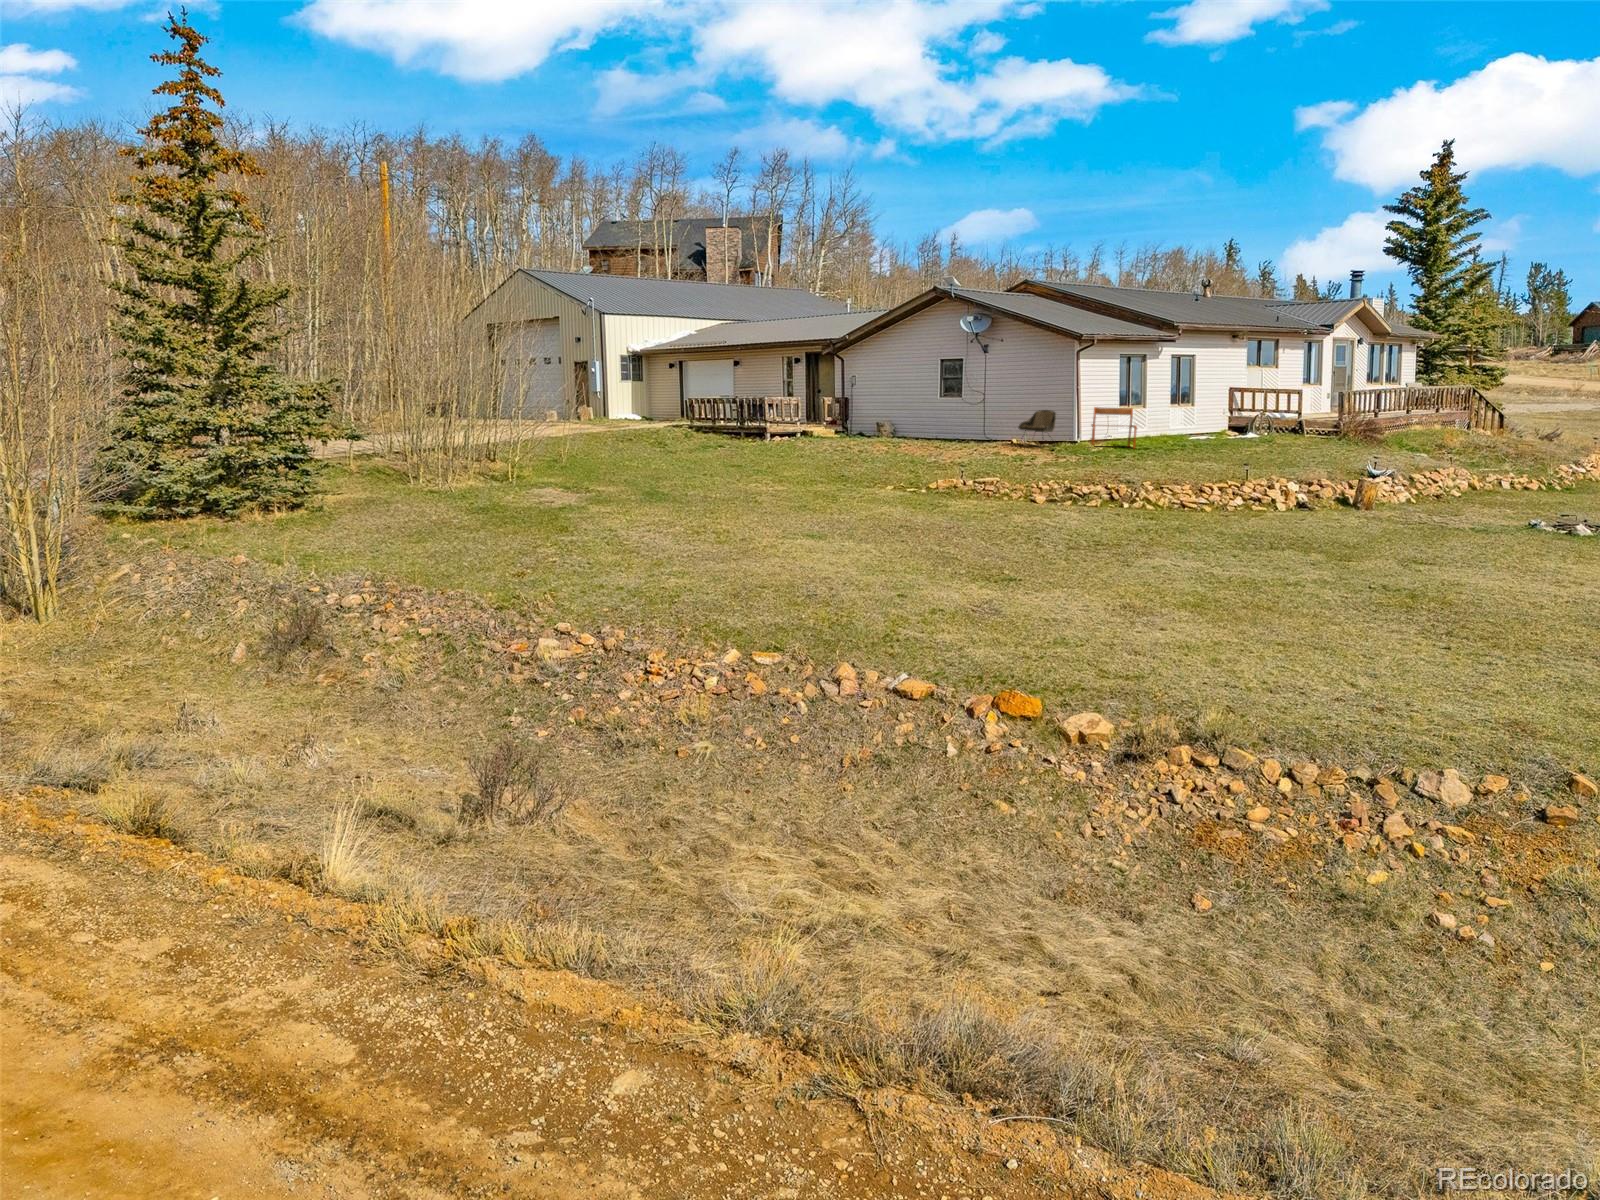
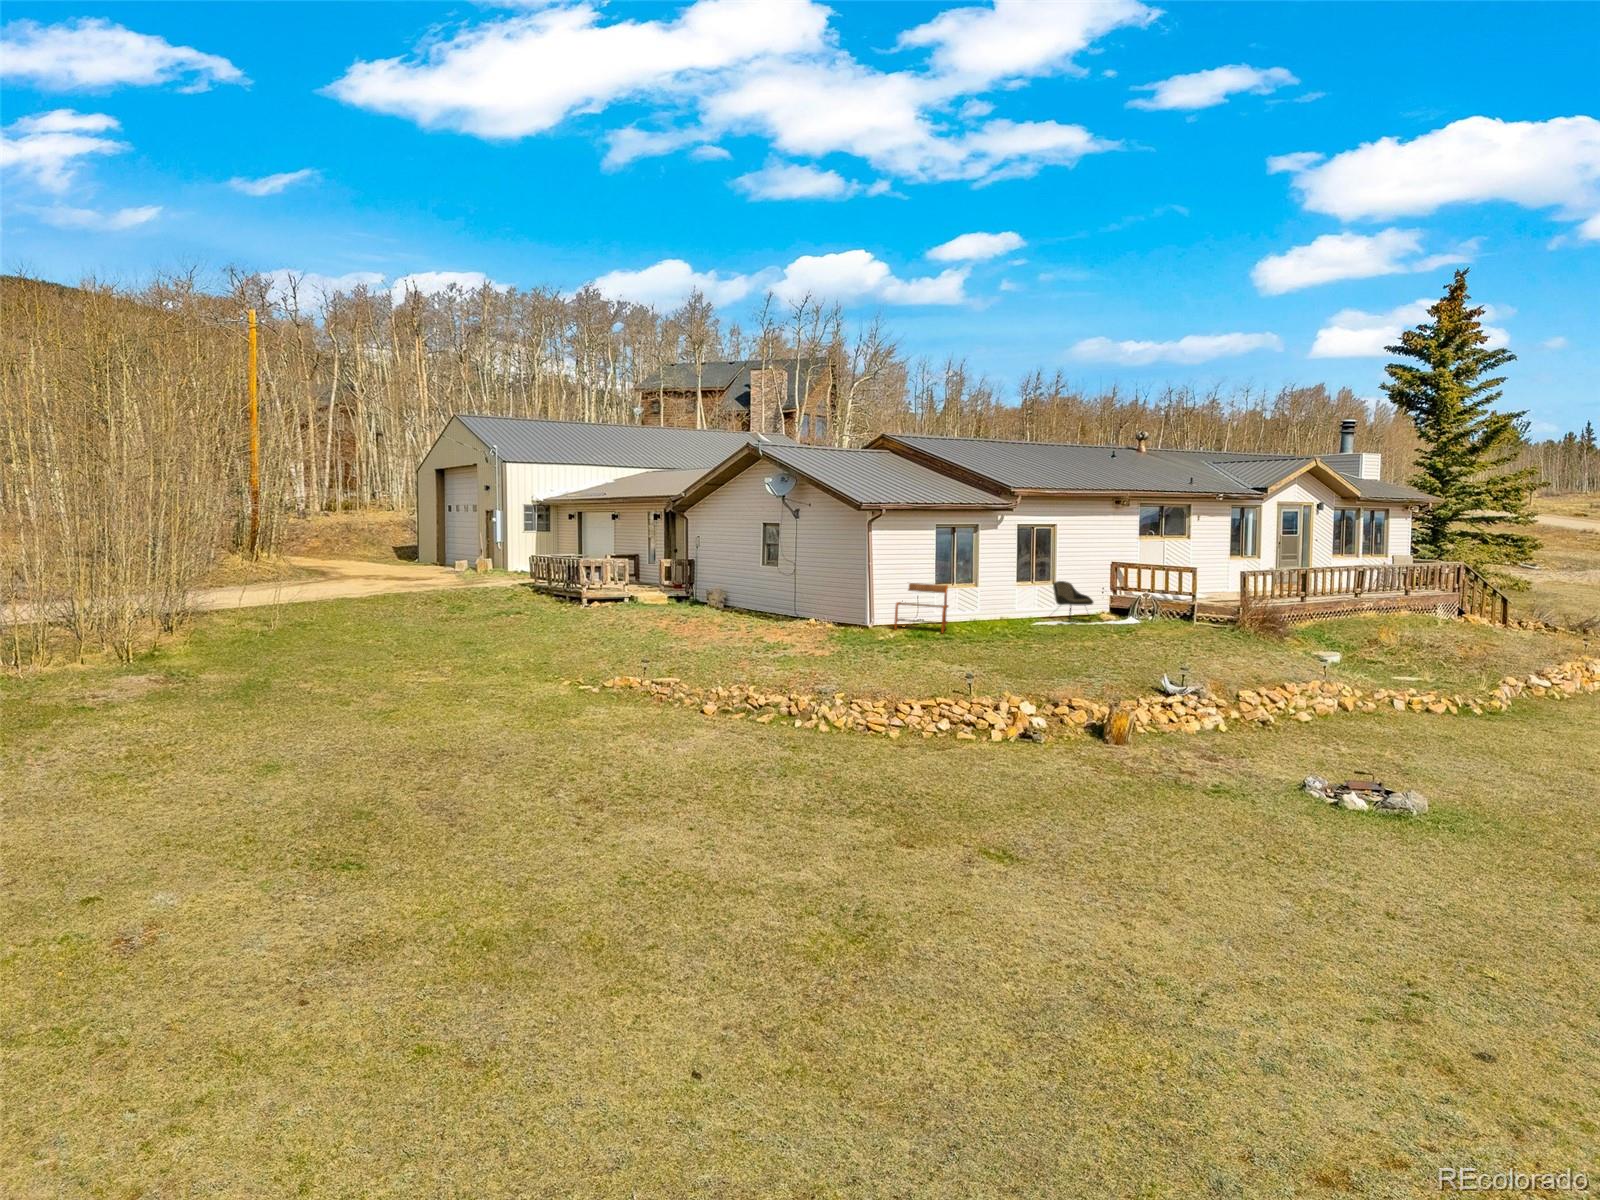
lounge chair: present [1019,410,1056,447] -> present [1053,581,1093,619]

